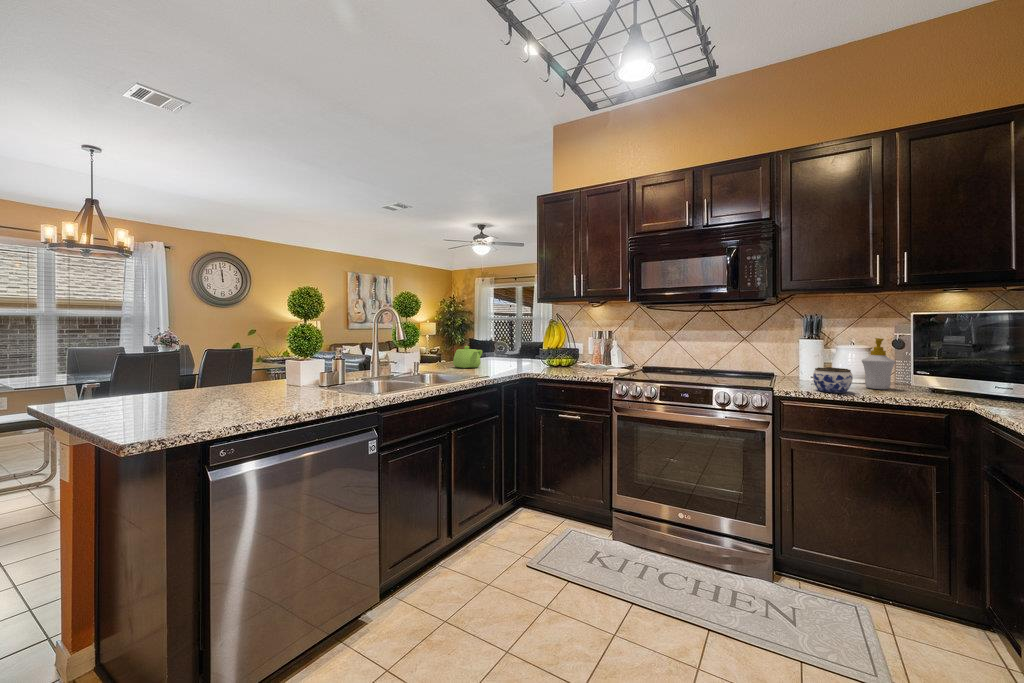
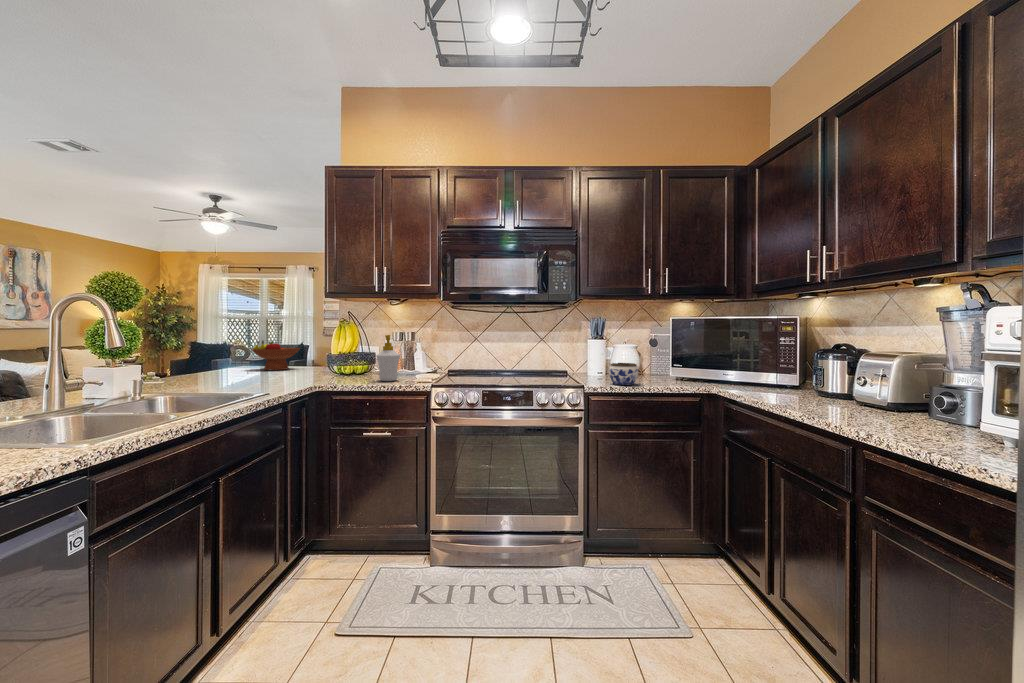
fruit bowl: none [494,337,528,360] -> present [251,341,300,370]
soap bottle: present [862,338,895,389] -> present [376,335,400,381]
teapot: present [453,346,482,368] -> none [197,354,243,385]

